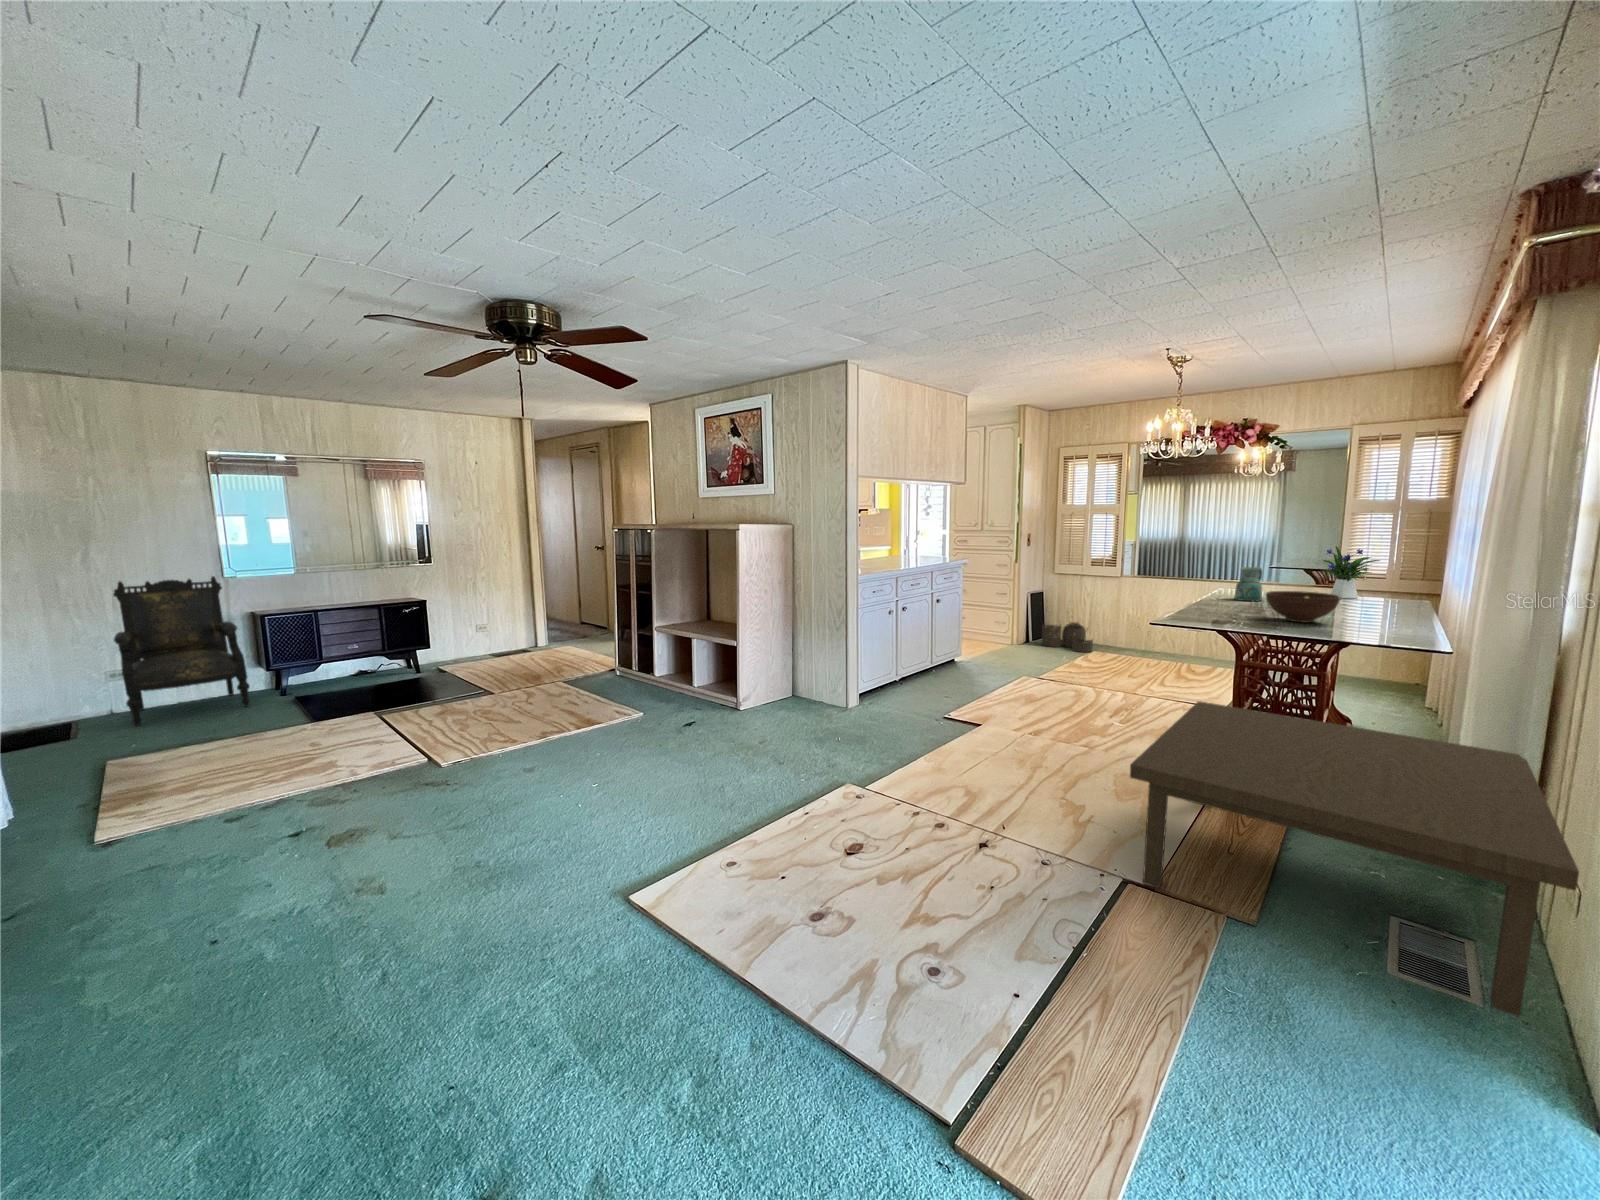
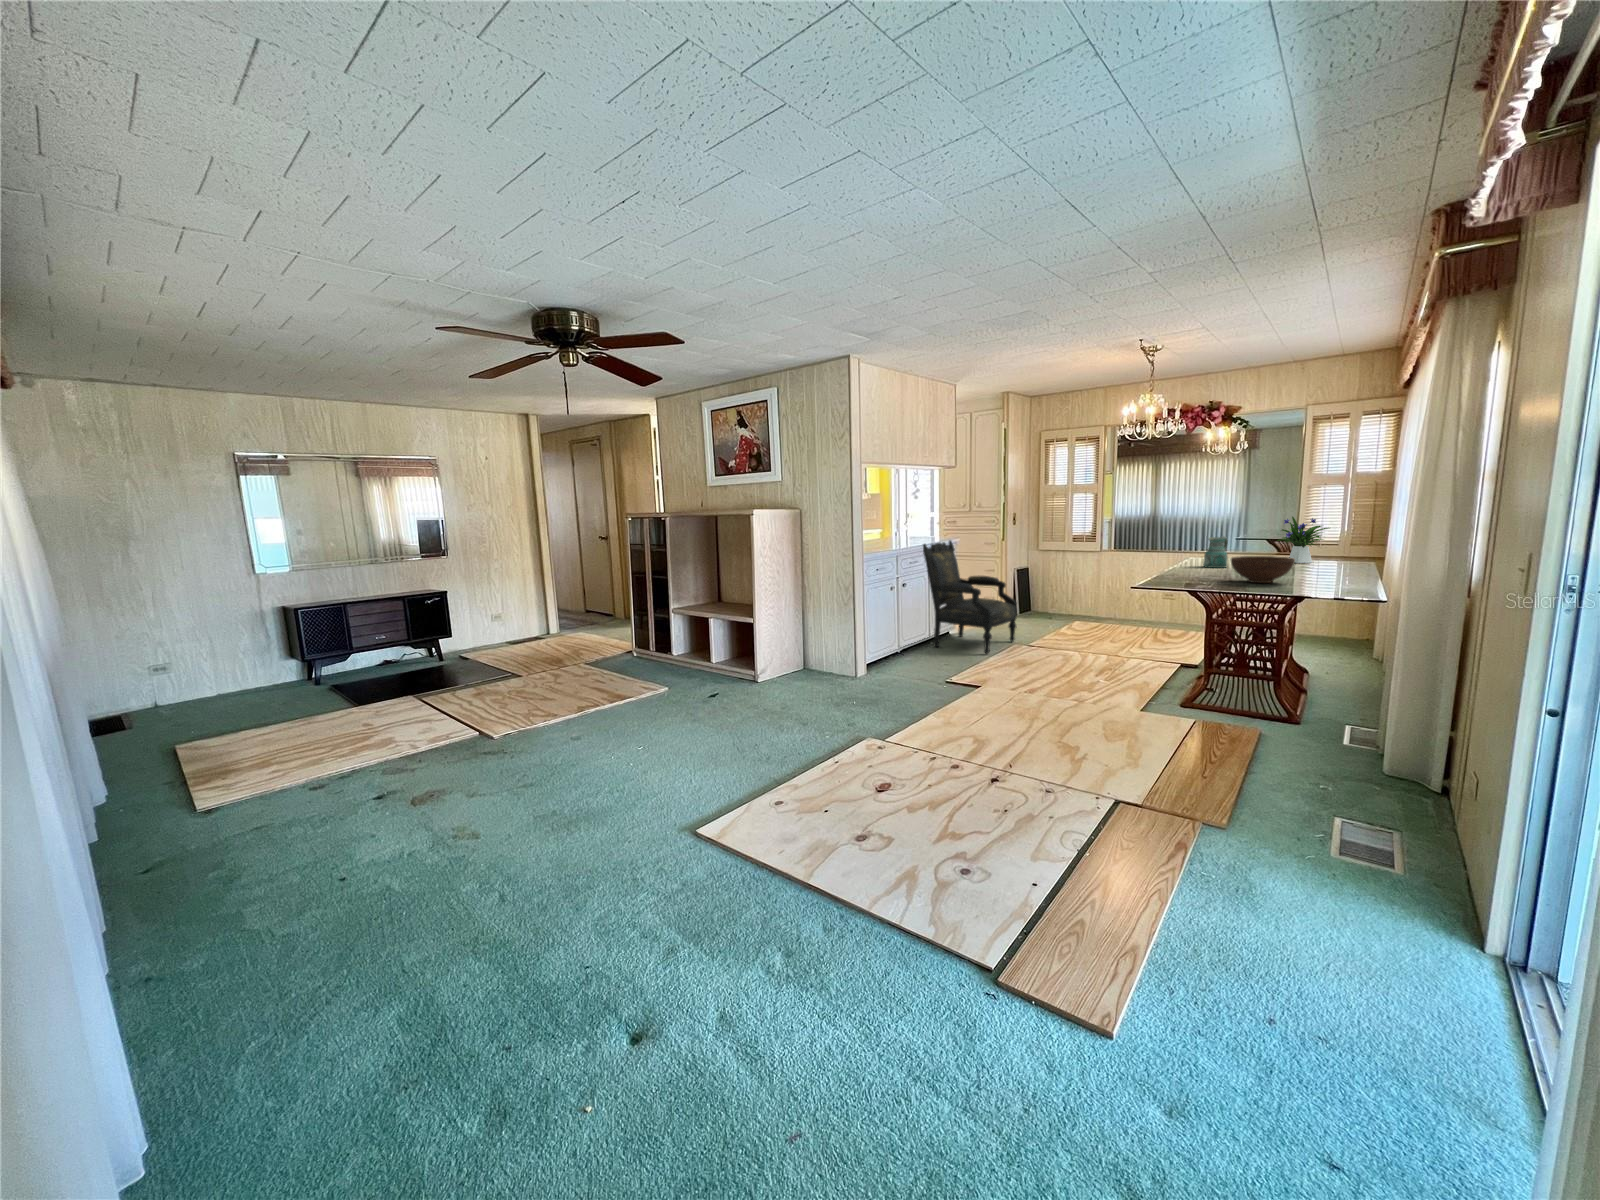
armchair: present [113,576,250,726] -> present [923,540,1017,654]
woven basket: present [1042,622,1093,652] -> none [1028,593,1075,622]
coffee table: present [1130,701,1579,1017] -> none [1119,653,1473,881]

